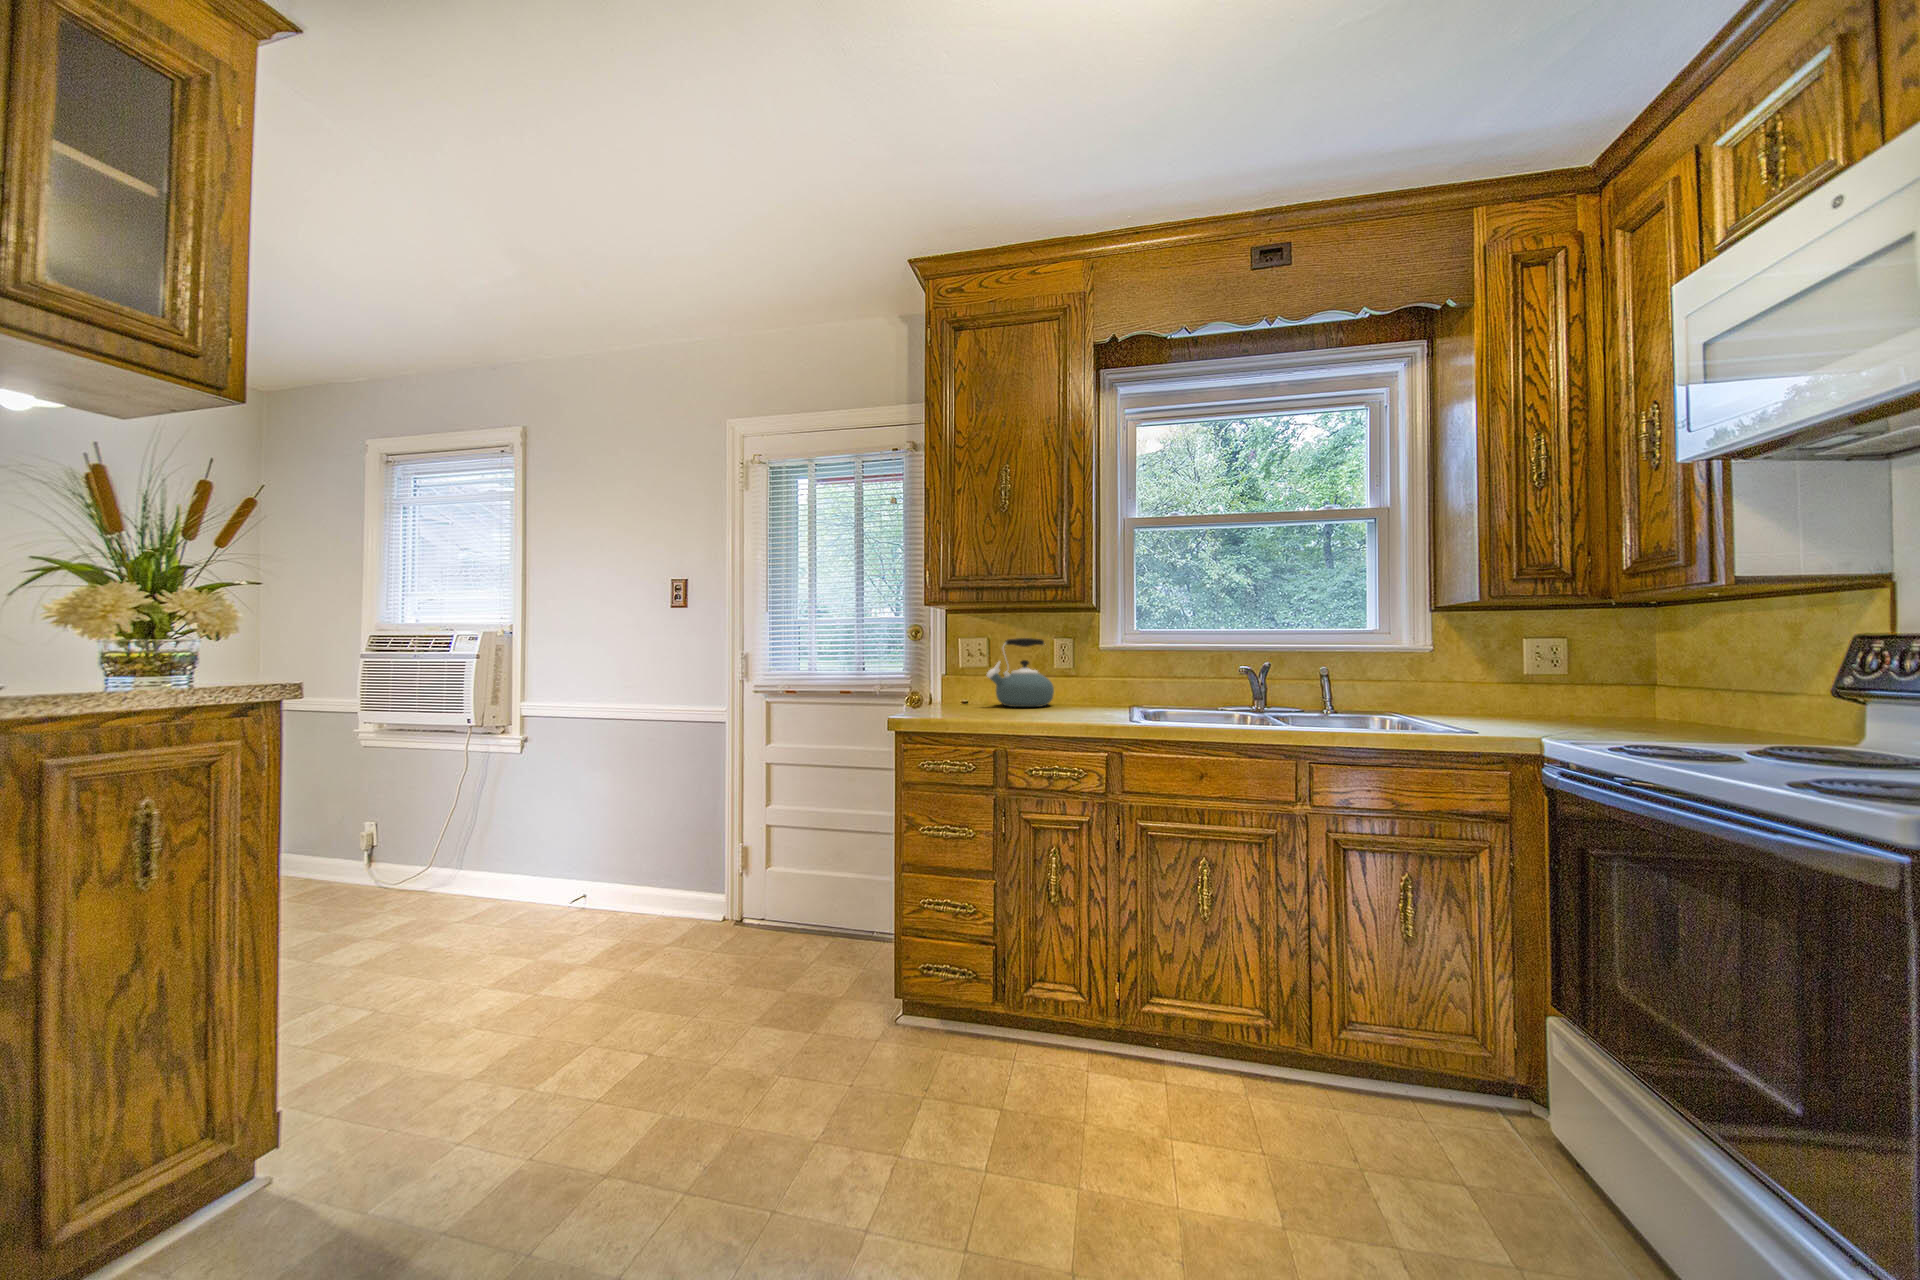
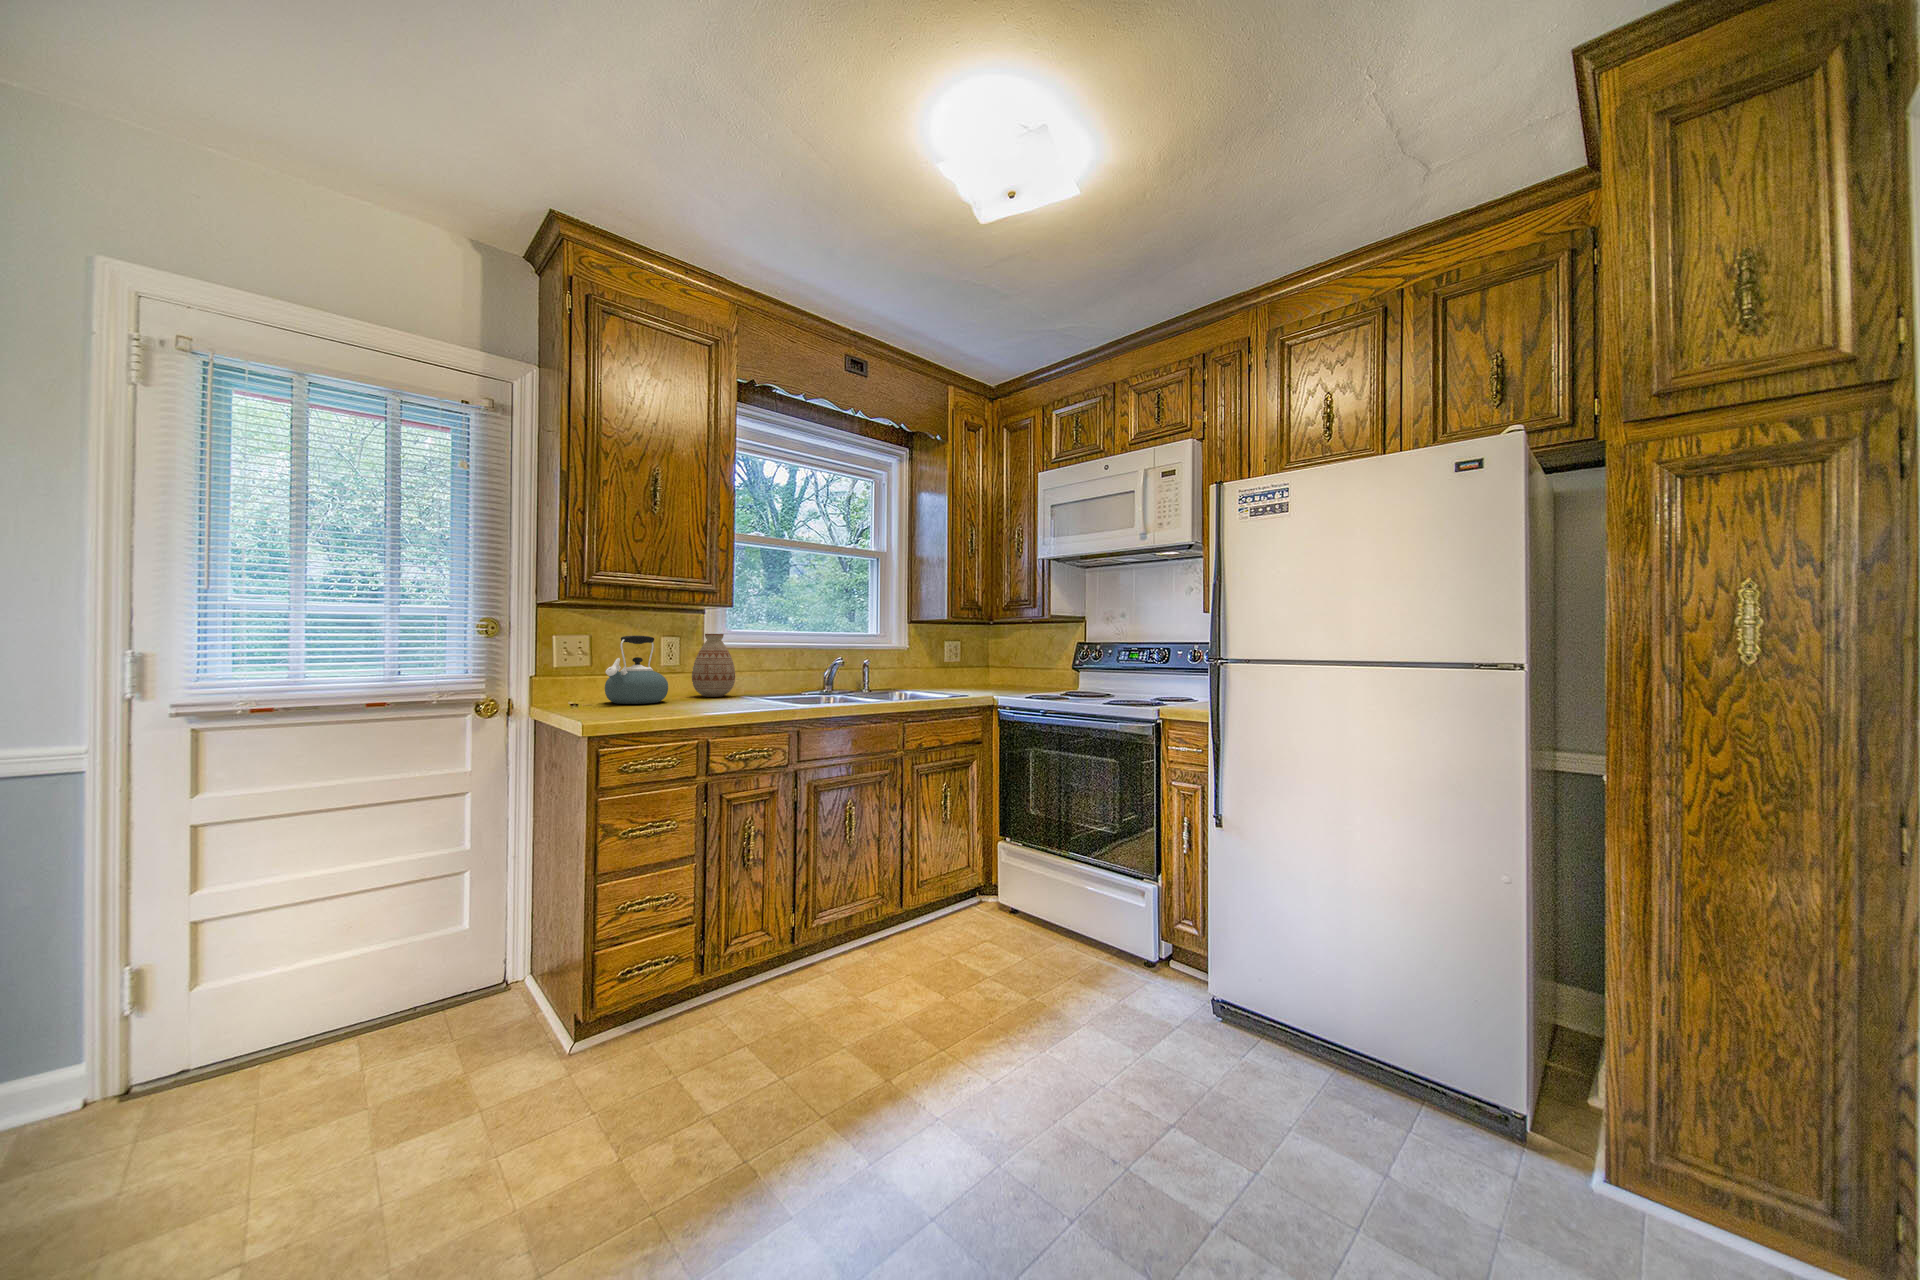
vase: none [1094,634,1141,705] -> present [692,634,735,697]

